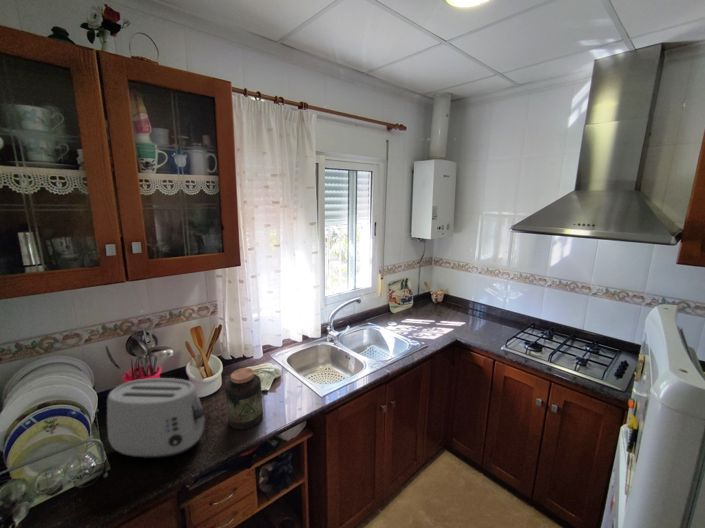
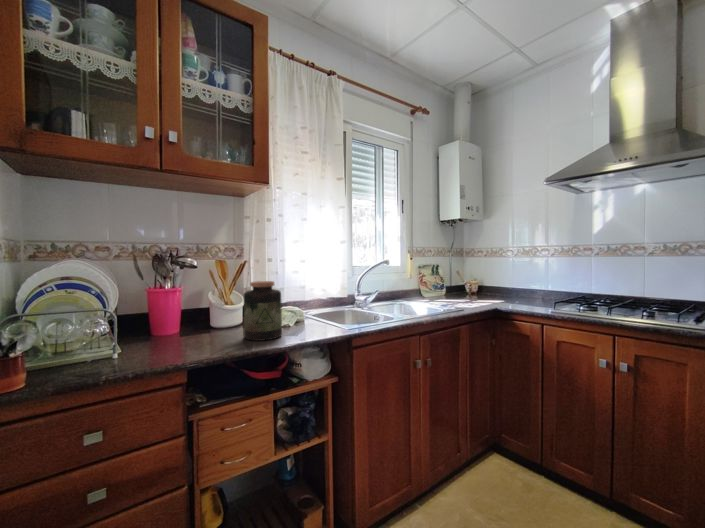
toaster: present [107,378,205,458] -> none [119,277,221,350]

